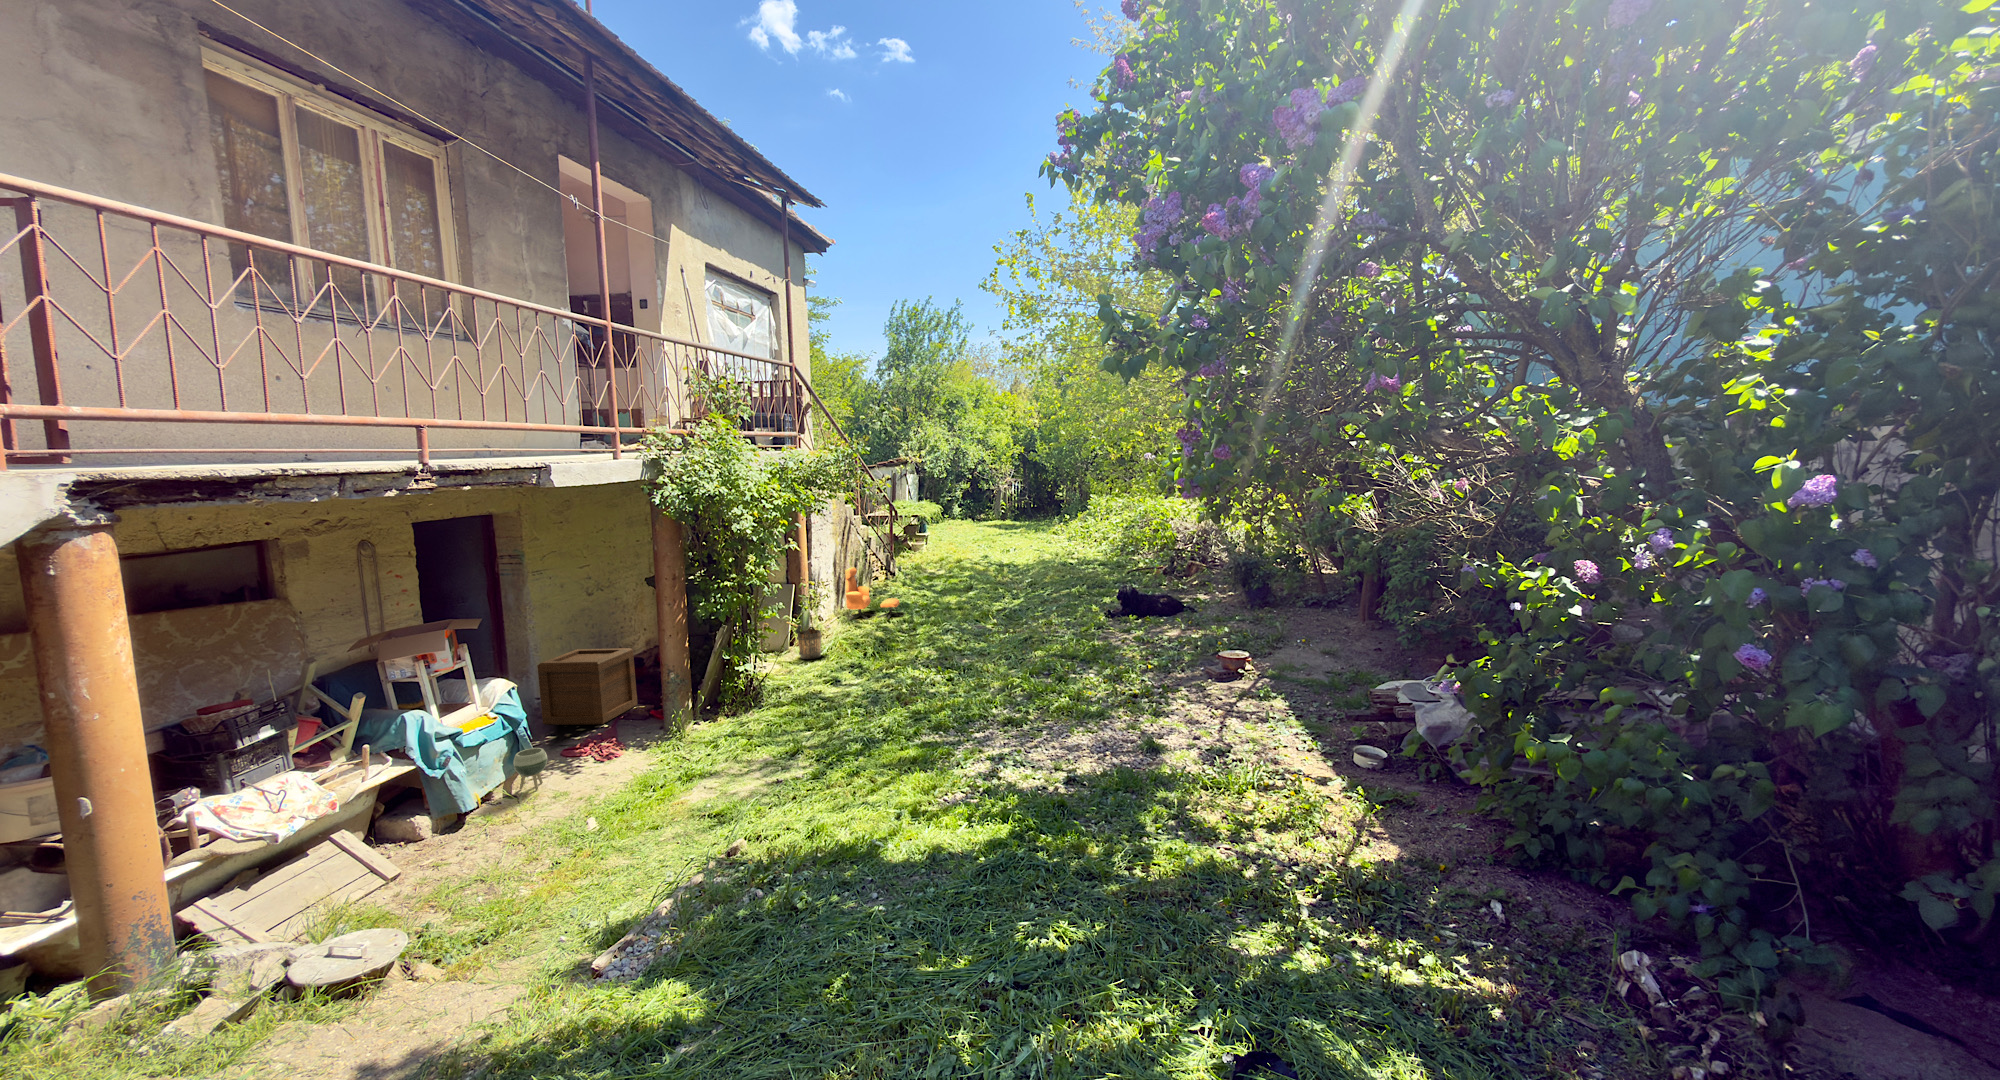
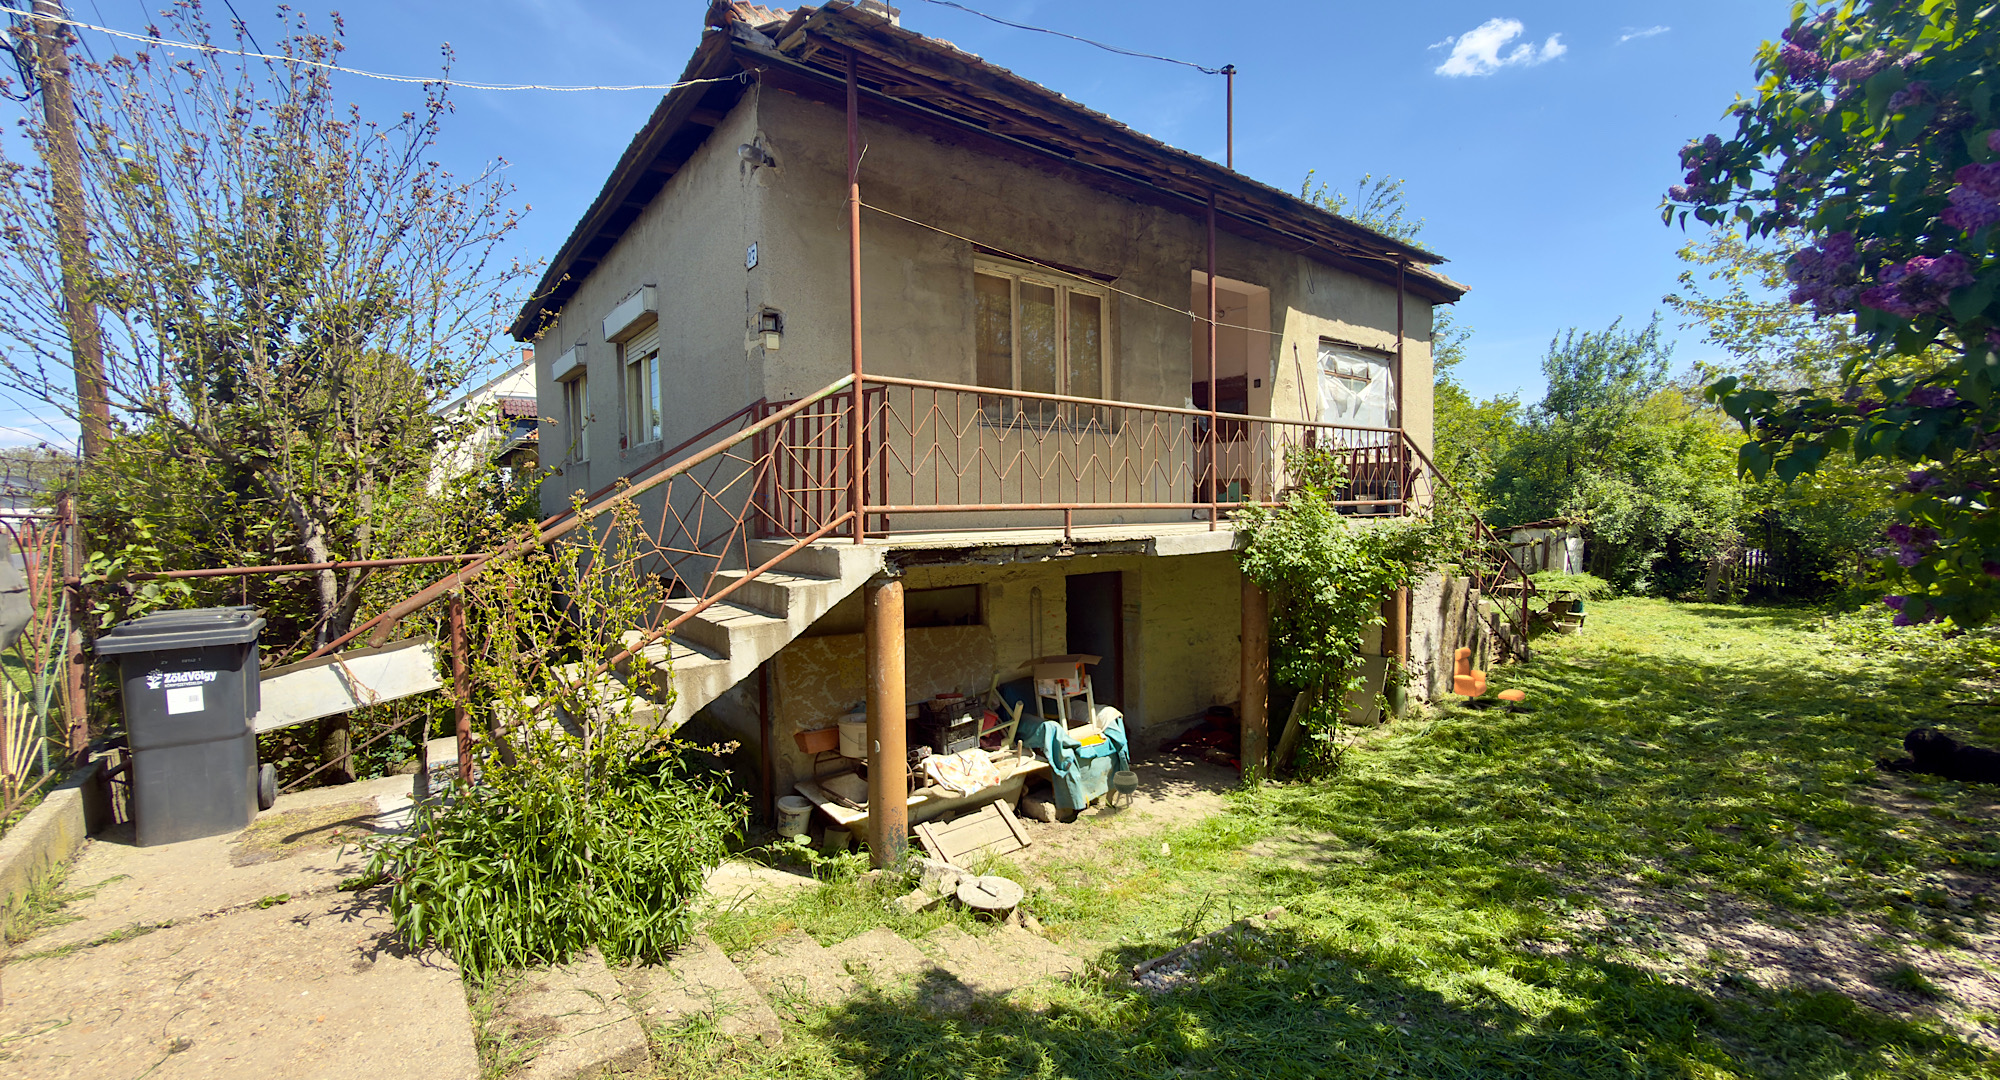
bucket: present [786,622,822,659] -> none [1375,698,1415,743]
wooden crate: present [537,648,638,725] -> none [1142,692,1220,763]

